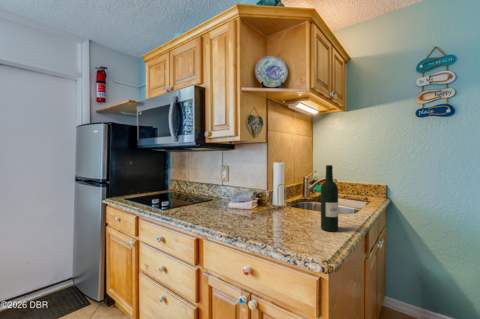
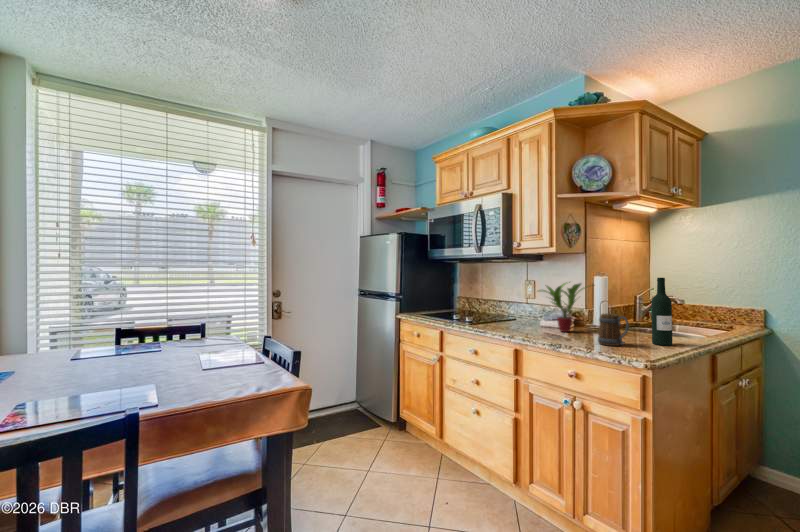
potted plant: none [221,168,273,217] -> present [539,282,590,332]
mug: none [274,202,303,237] -> present [598,314,629,346]

